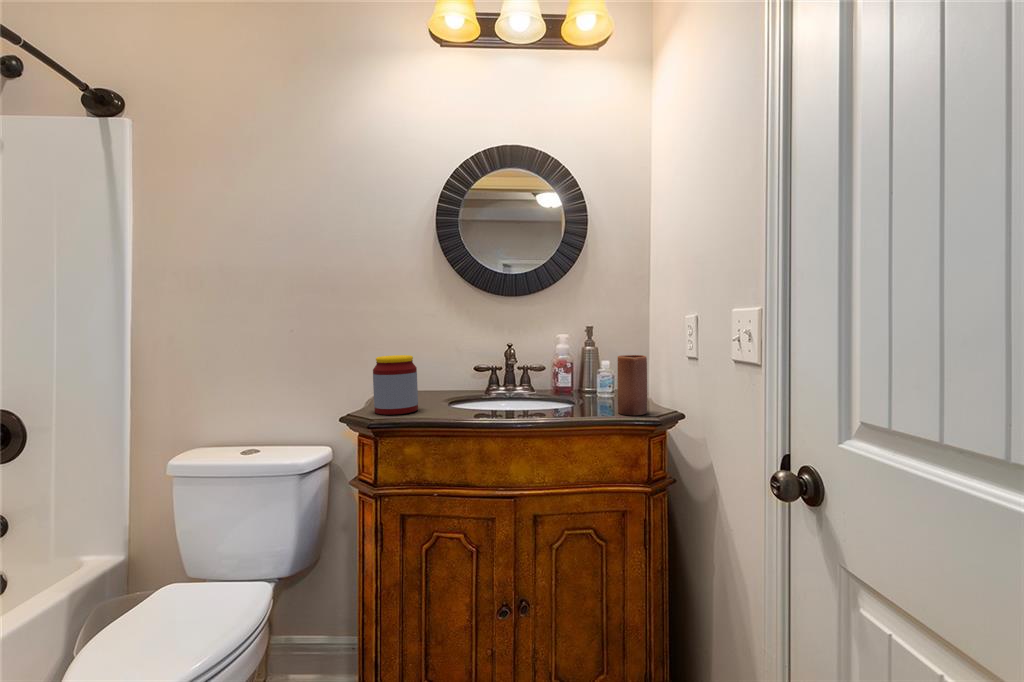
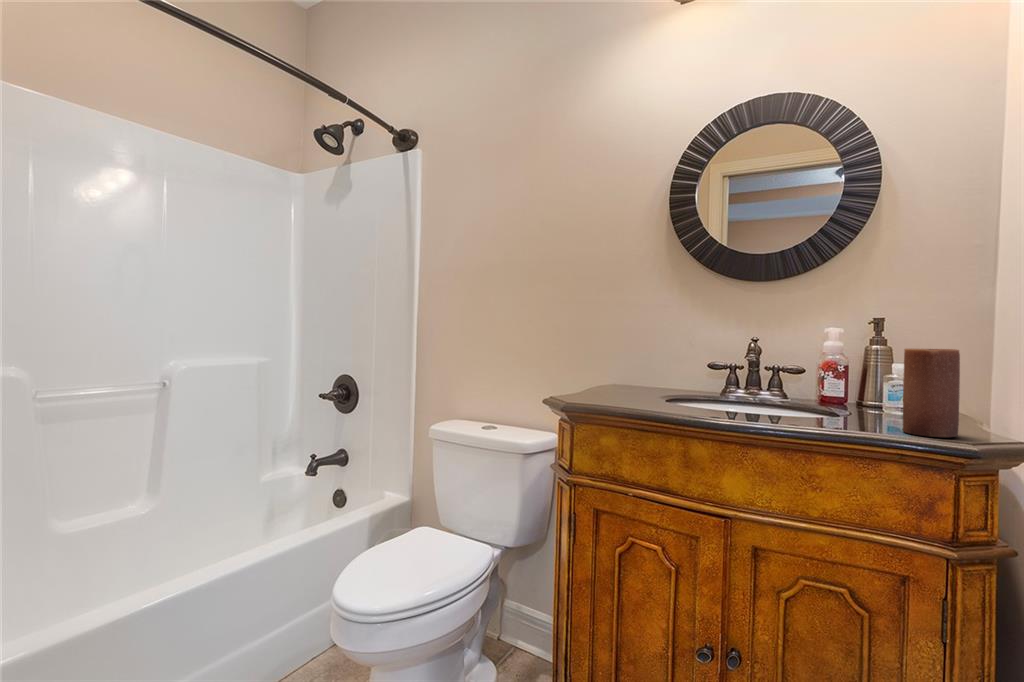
jar: present [373,355,418,415] -> none [582,340,628,401]

